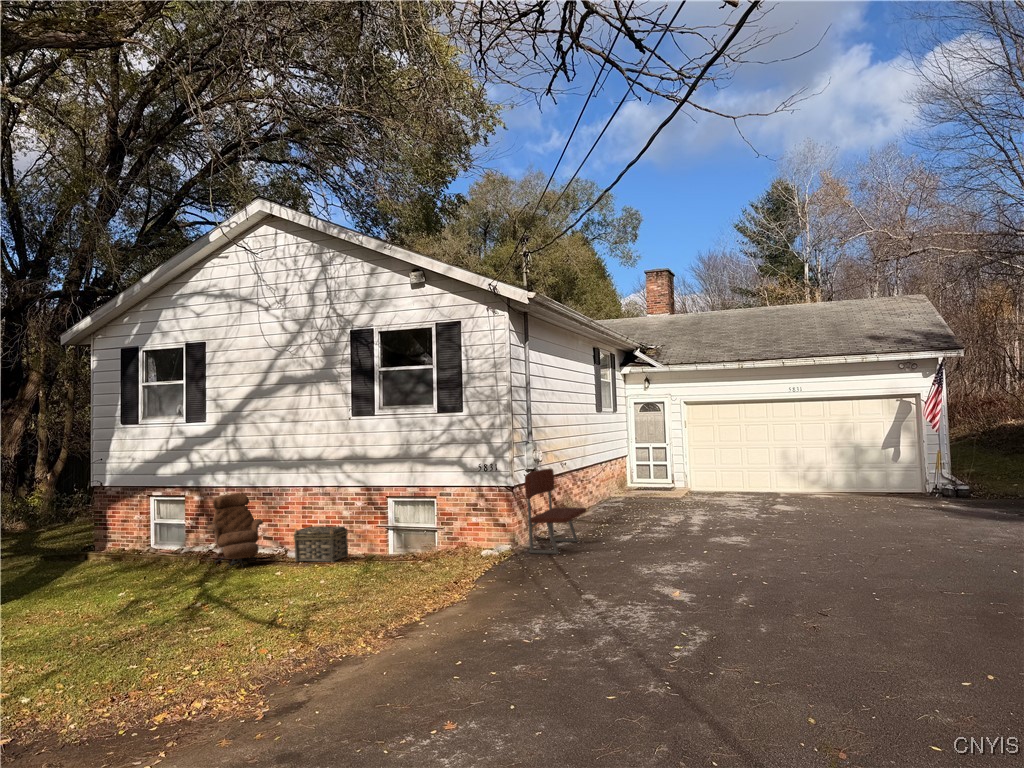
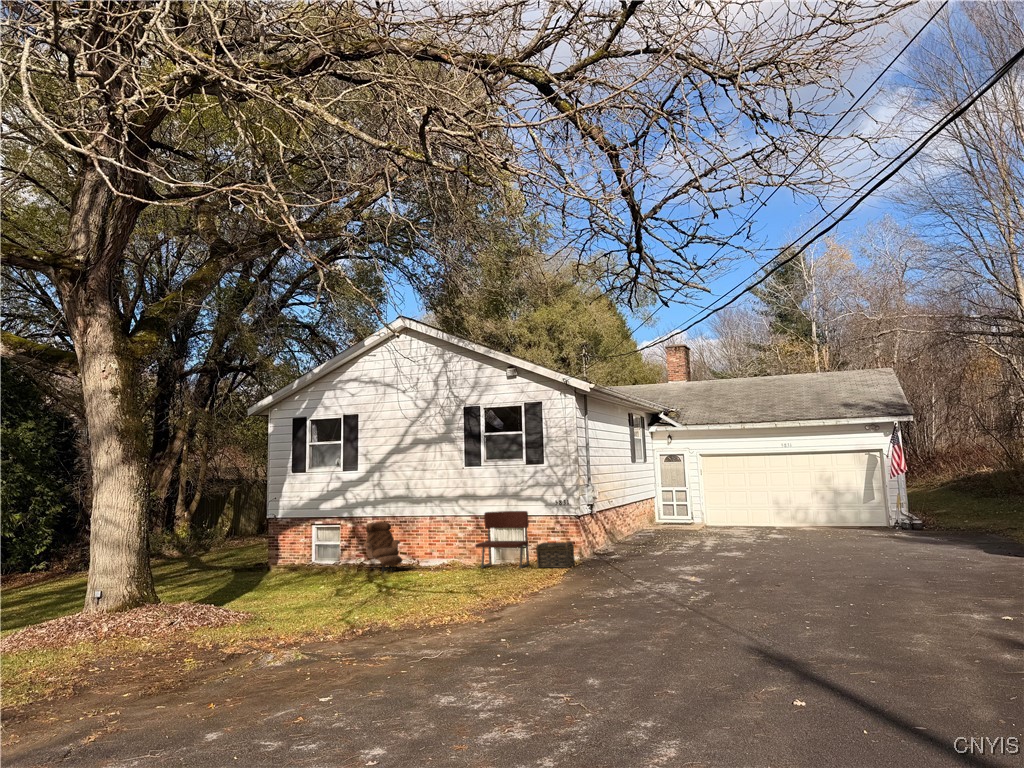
bench: present [525,469,586,554] -> present [475,511,529,568]
basket: present [293,526,348,563] -> present [536,542,575,568]

